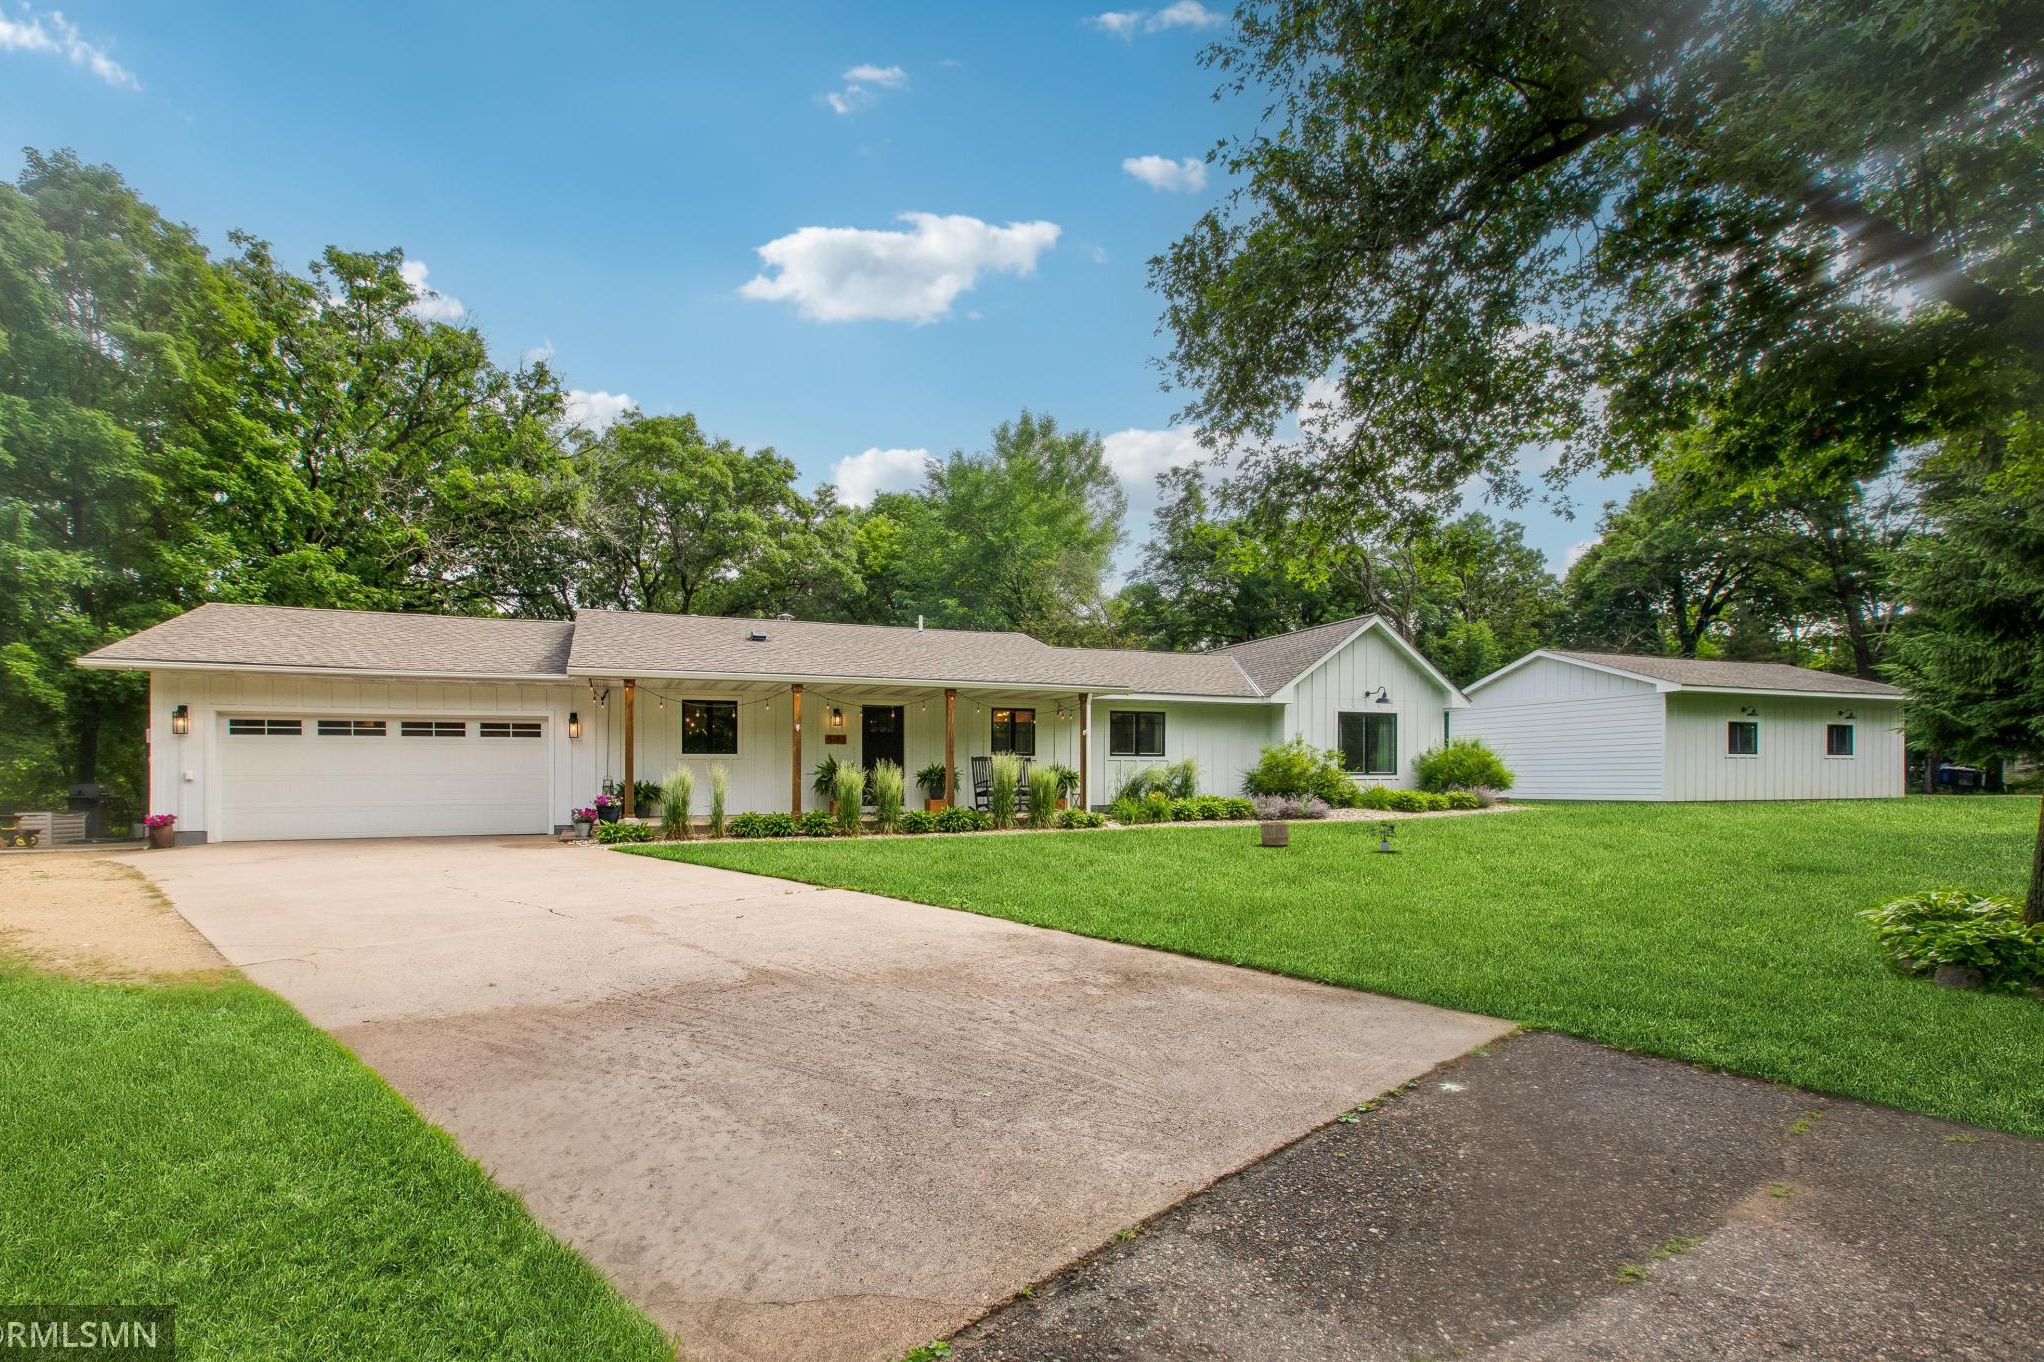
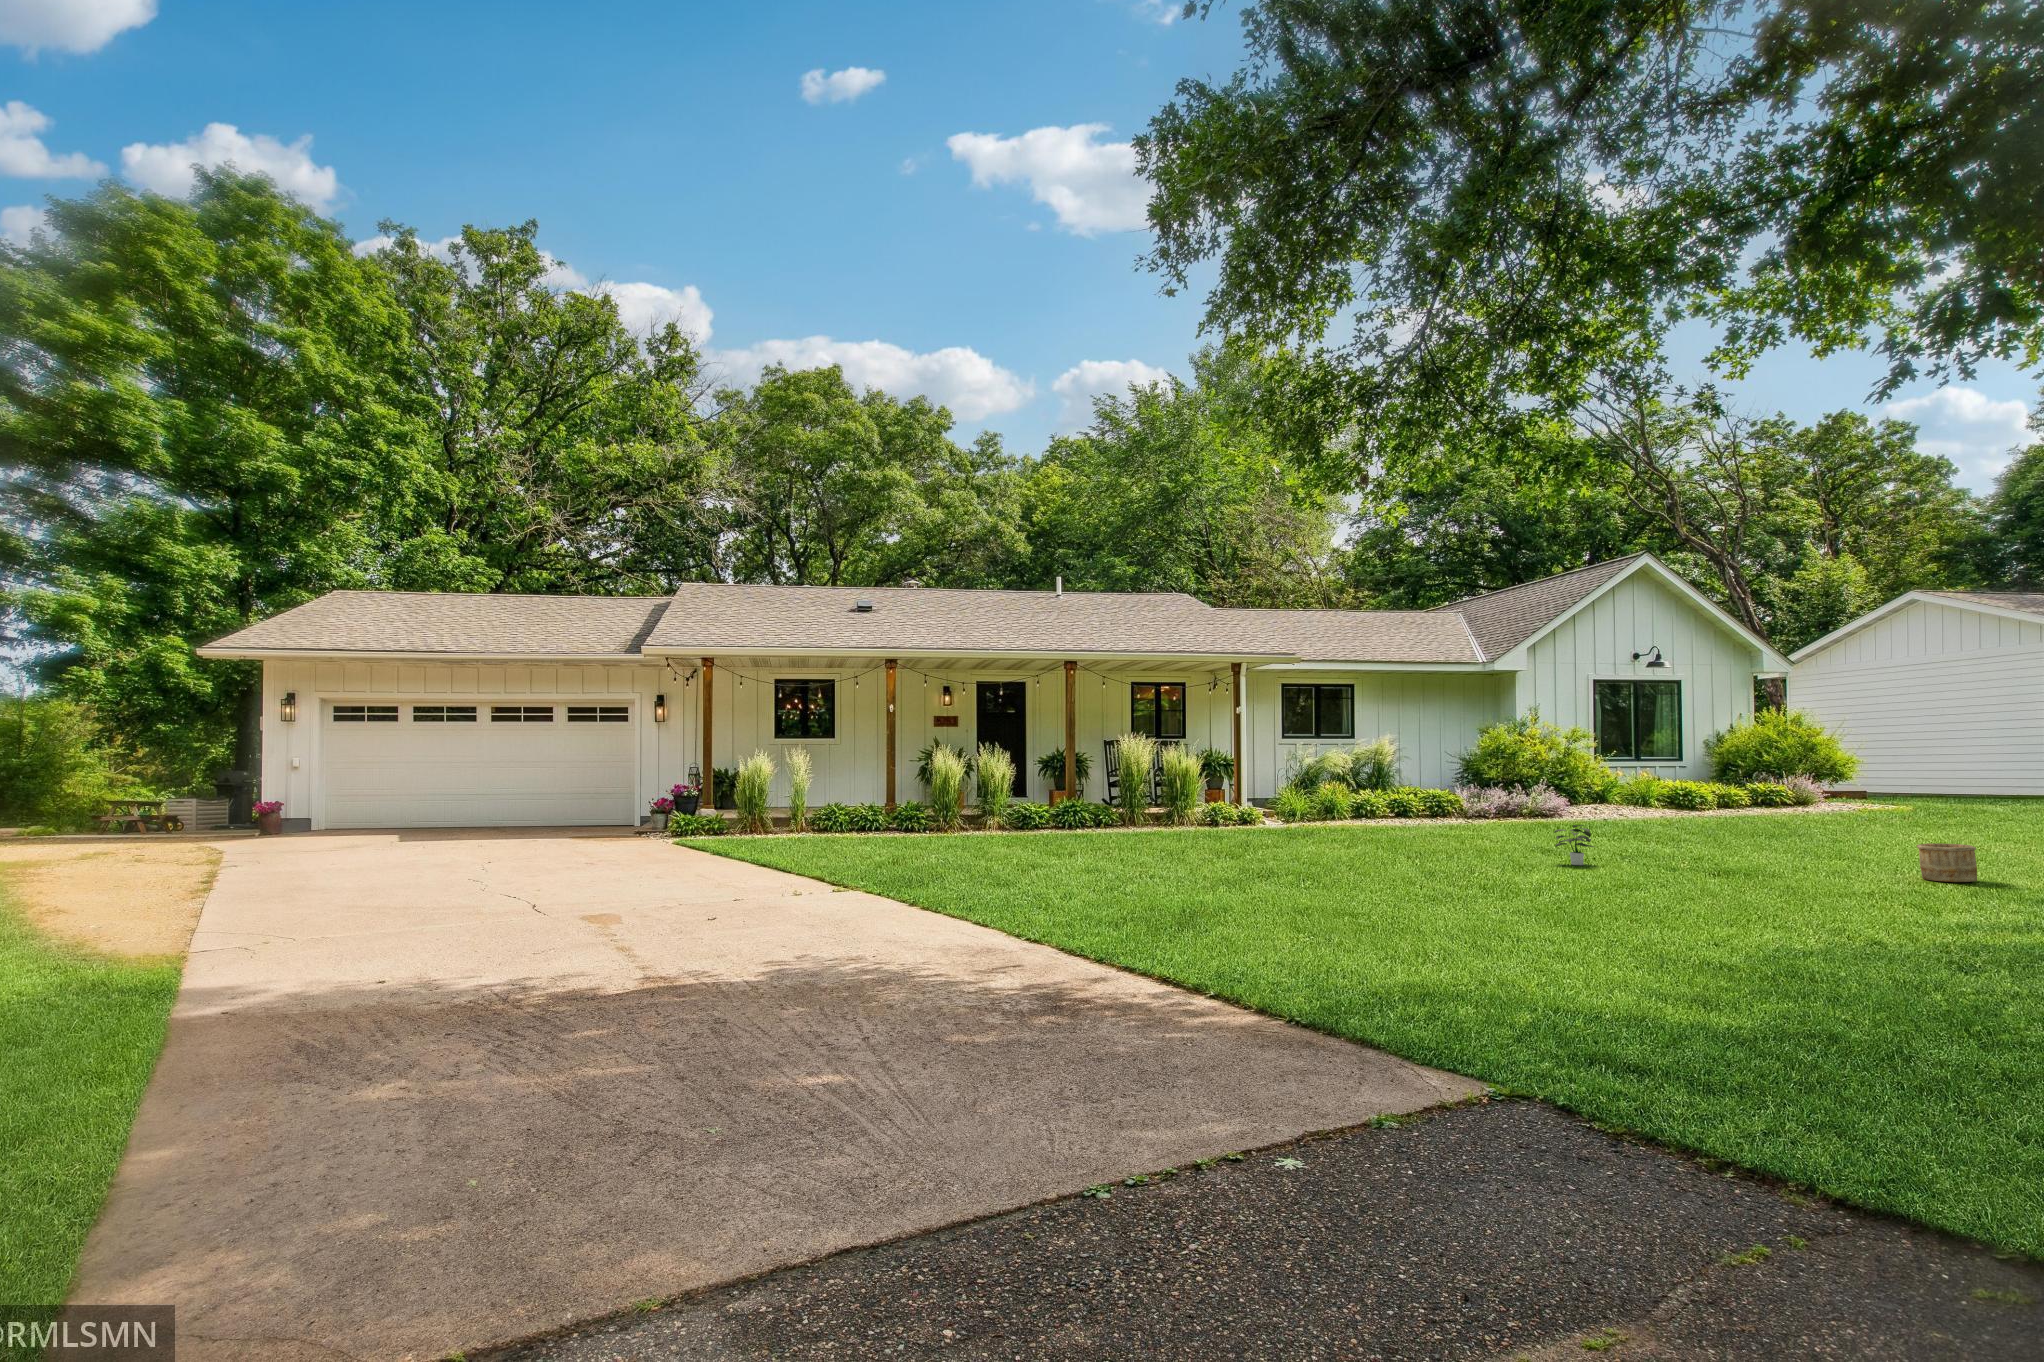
wooden bucket: present [1260,822,1289,846] -> present [1917,843,1977,882]

